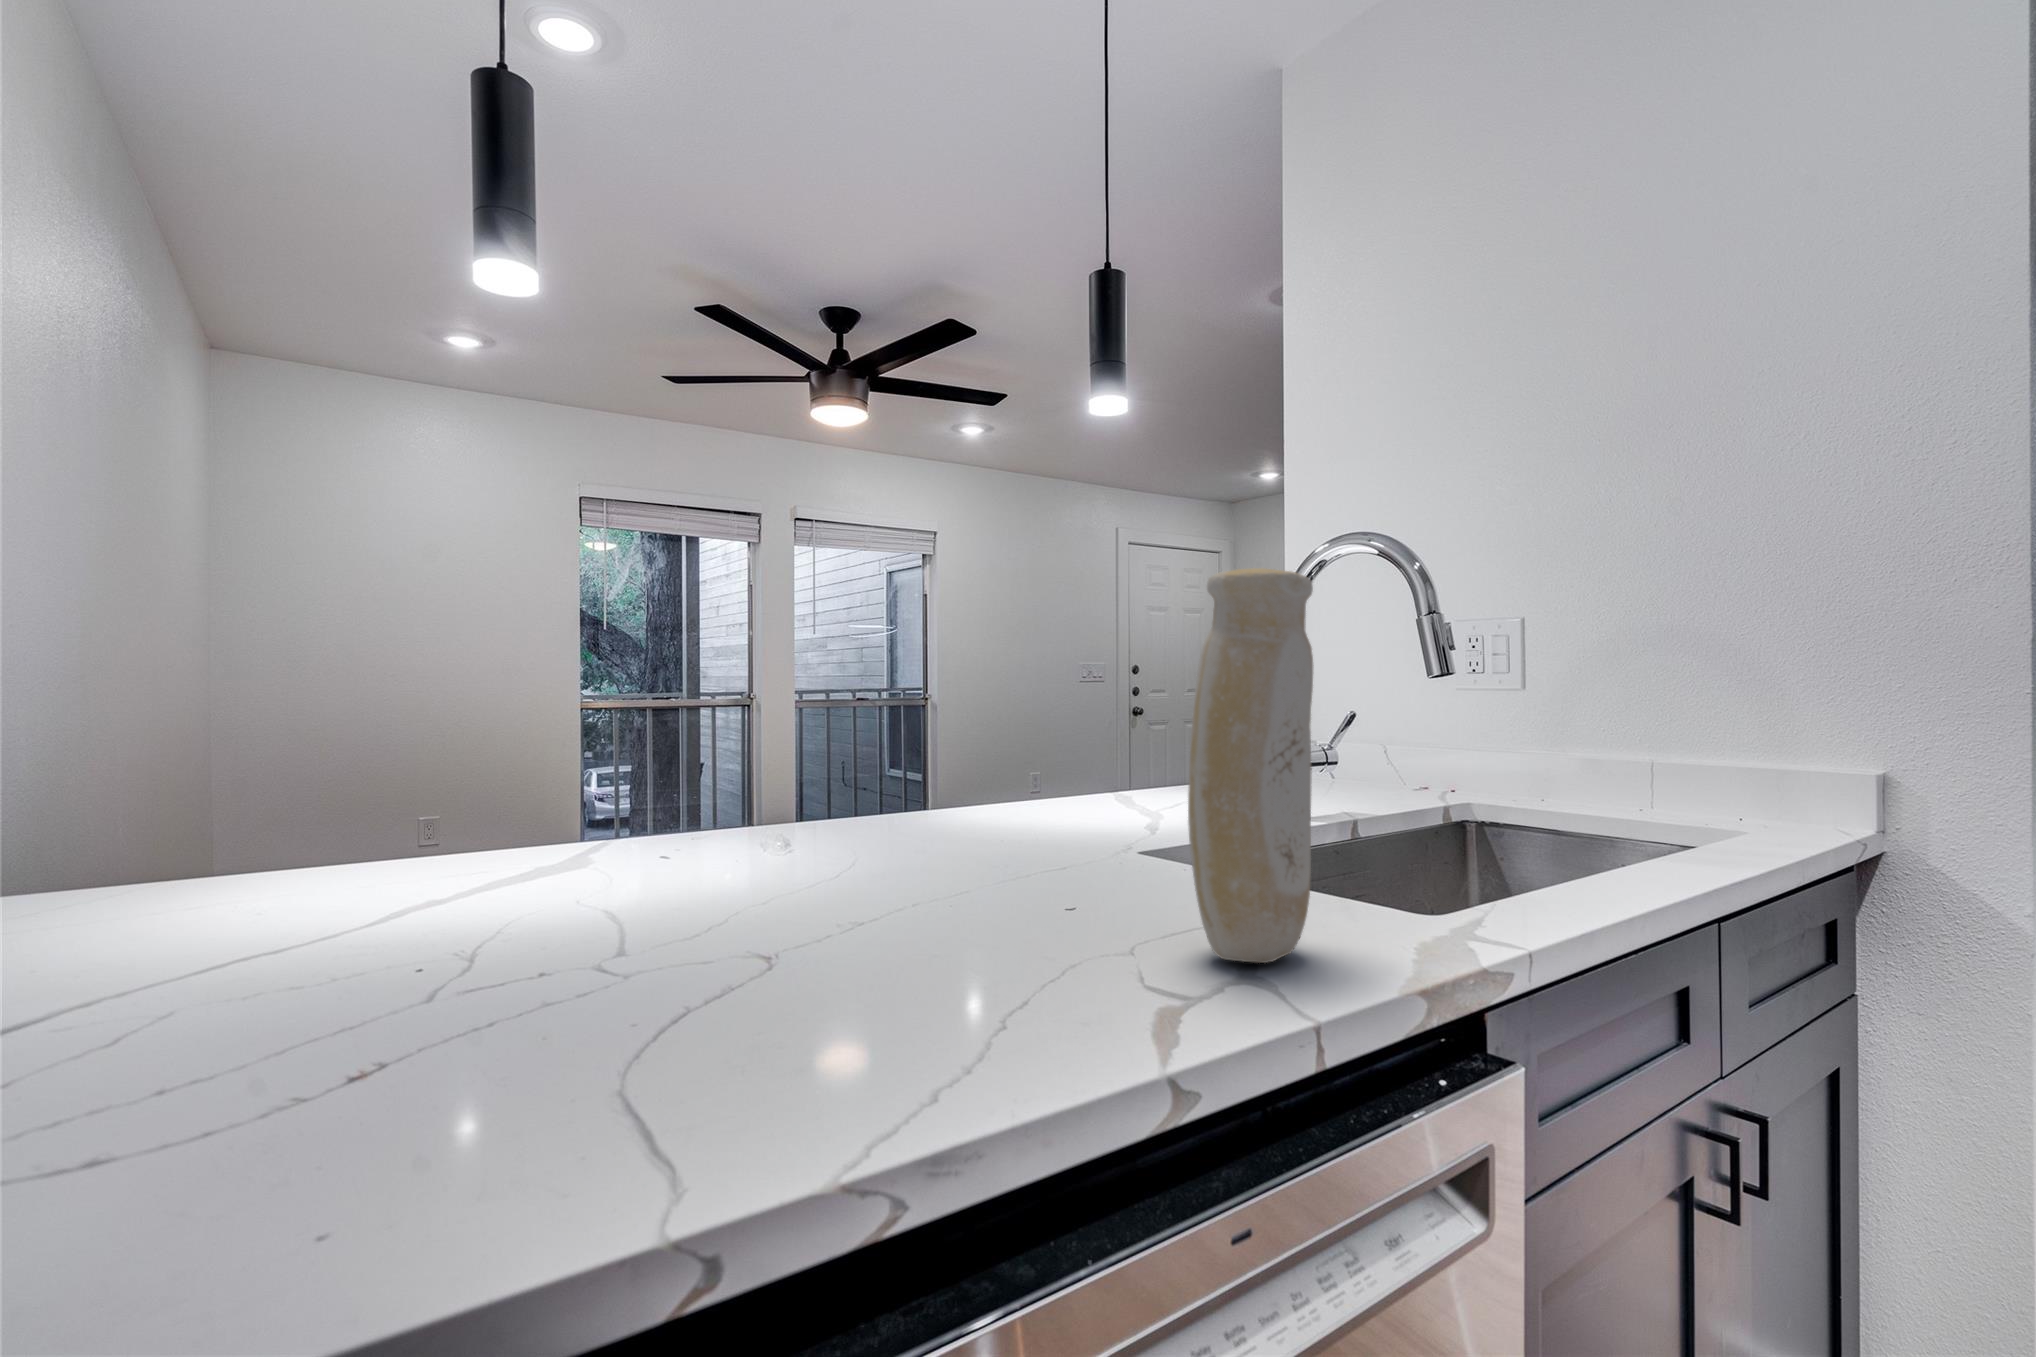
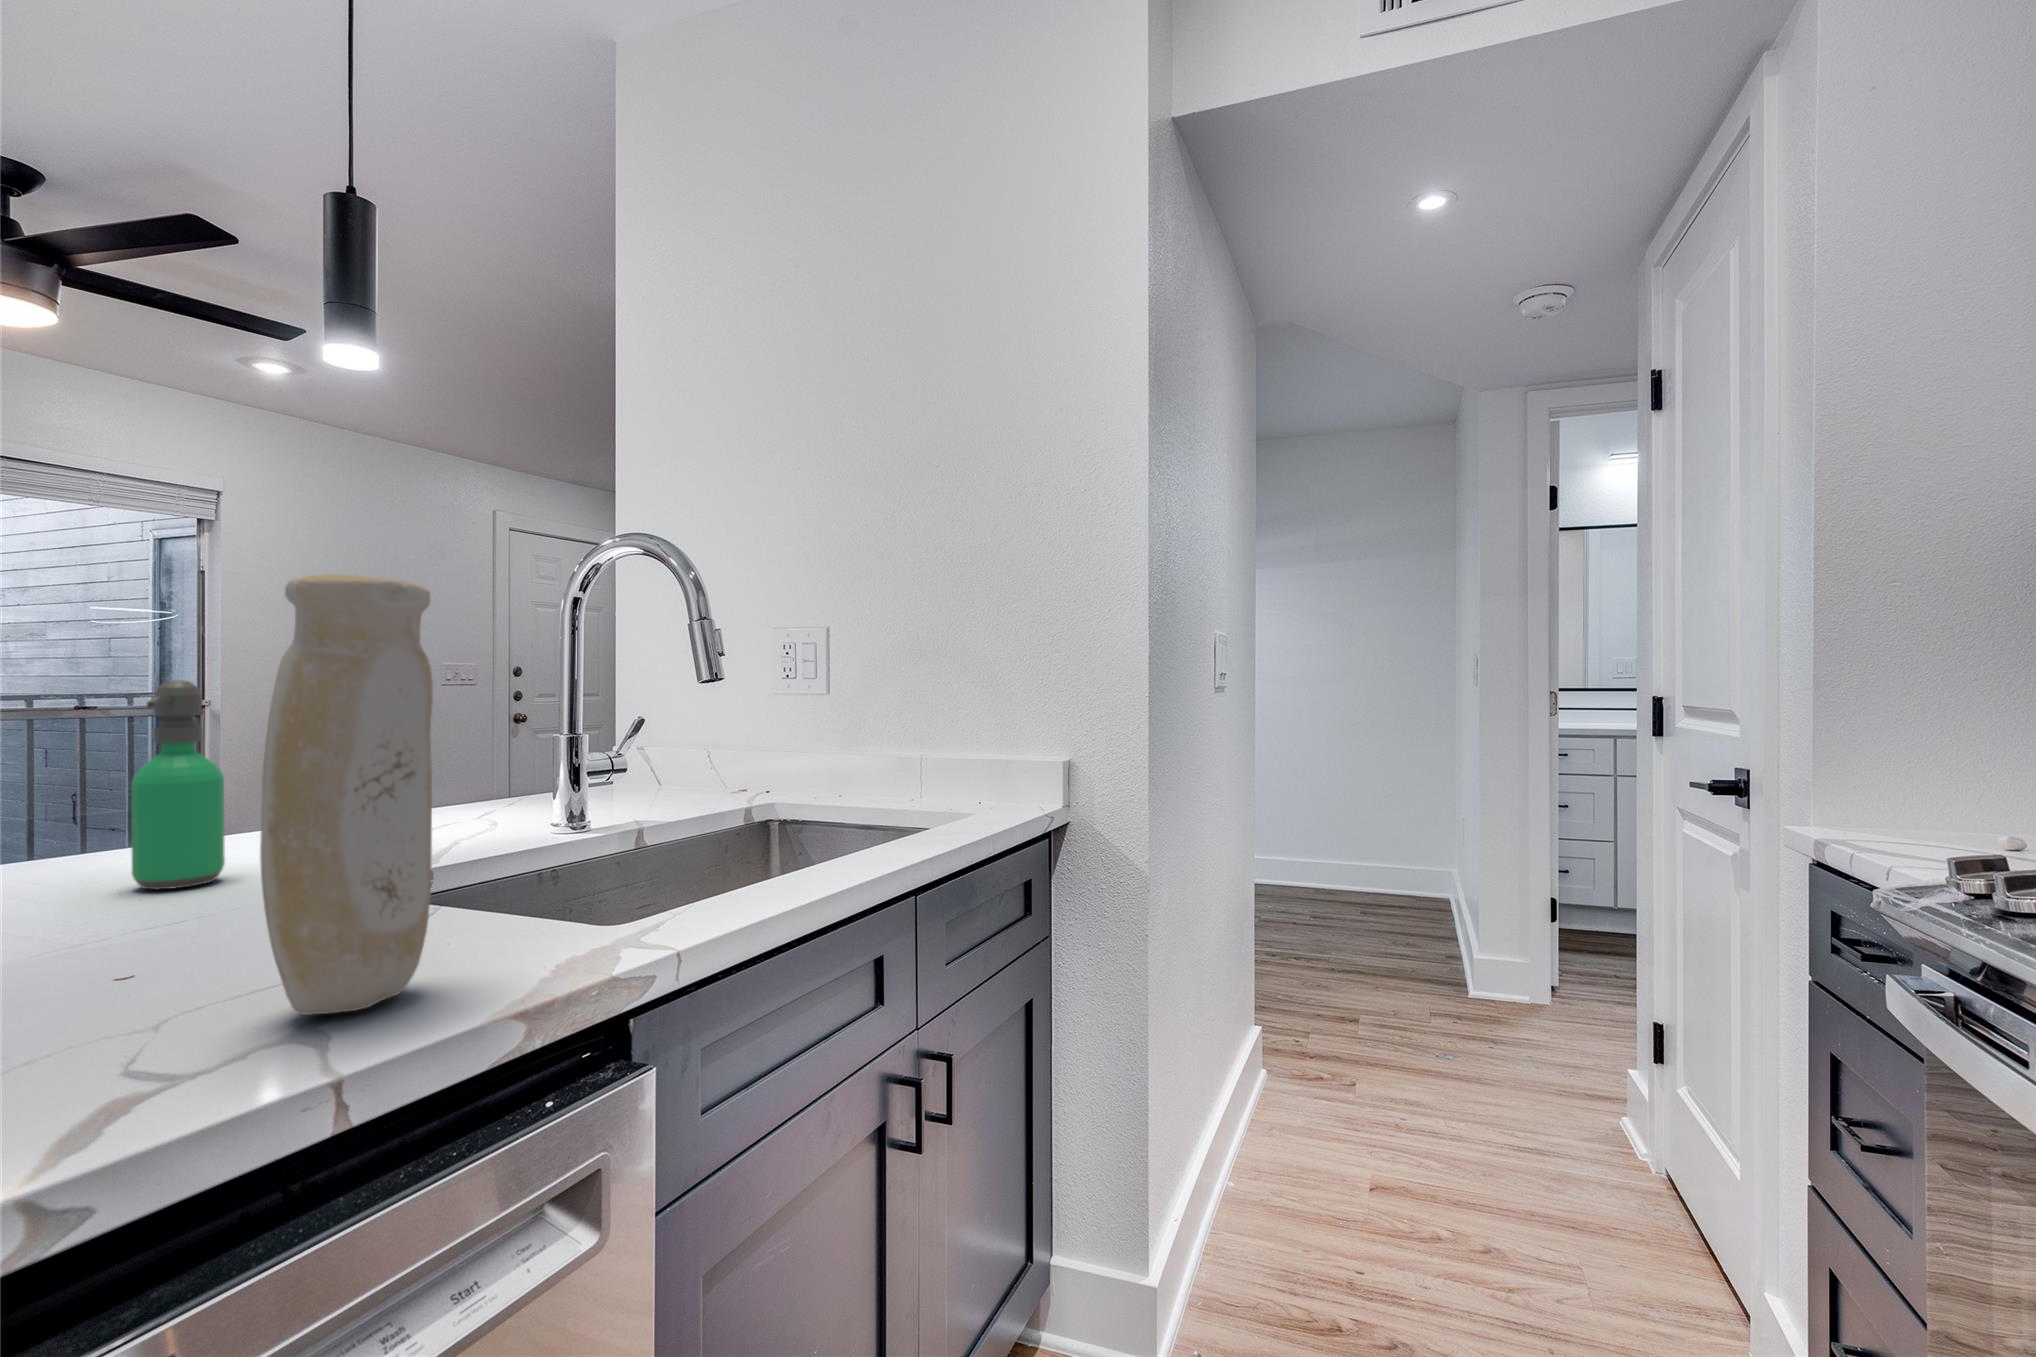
soap dispenser: none [995,670,1050,835] -> present [131,680,225,889]

